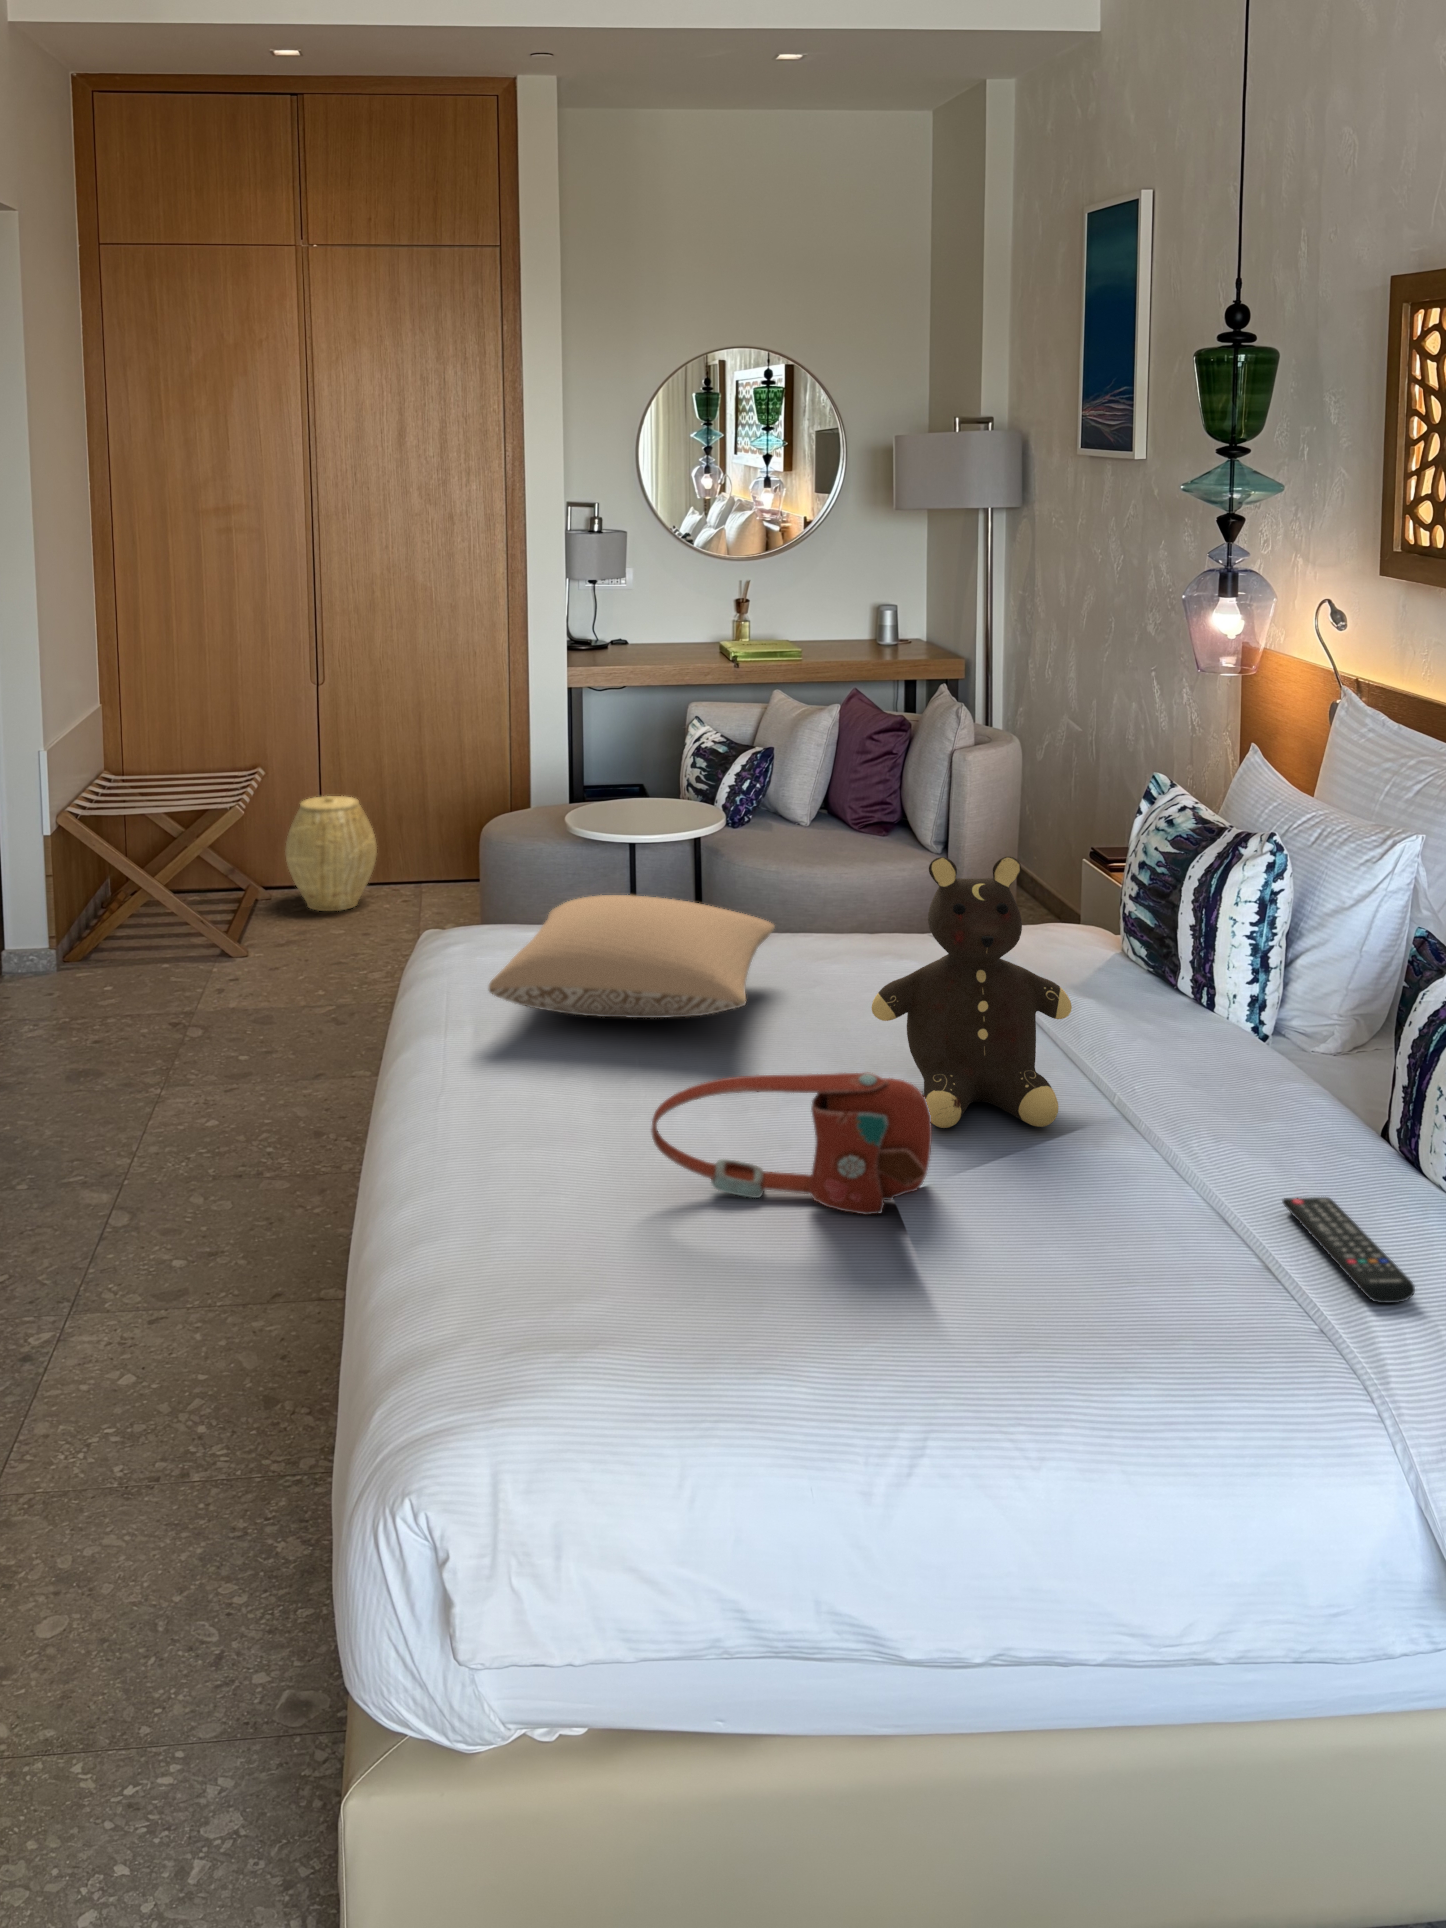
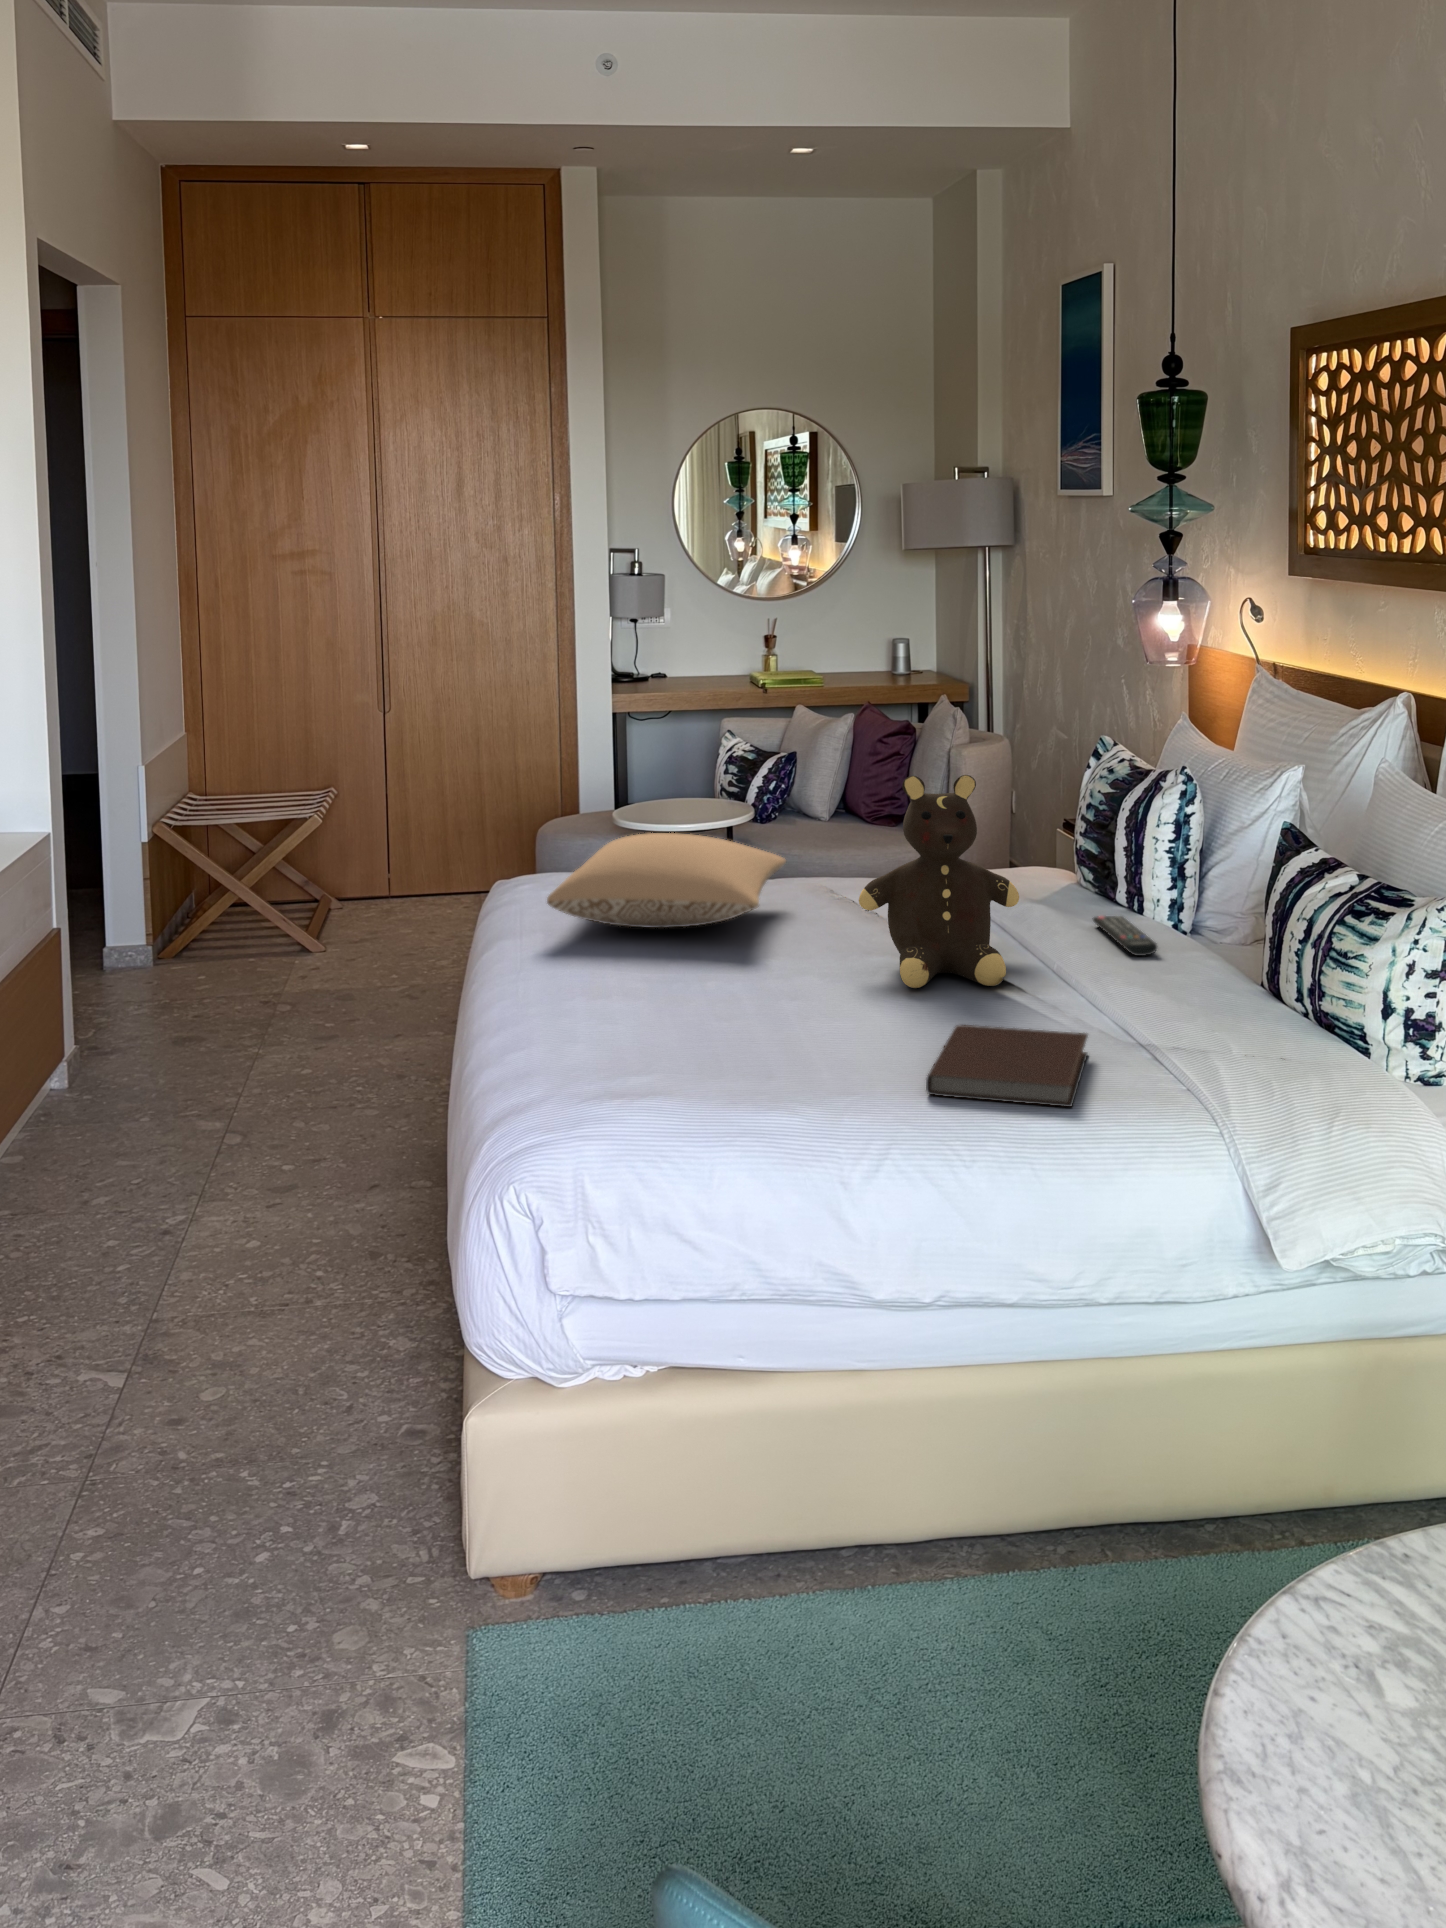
woven basket: present [286,796,377,911] -> none [359,811,442,915]
handbag: present [651,1073,932,1215] -> none [678,925,899,1037]
remote control: present [1283,1197,1415,1303] -> present [1093,916,1157,956]
notebook: none [977,1206,1180,1358] -> present [926,1025,1088,1107]

